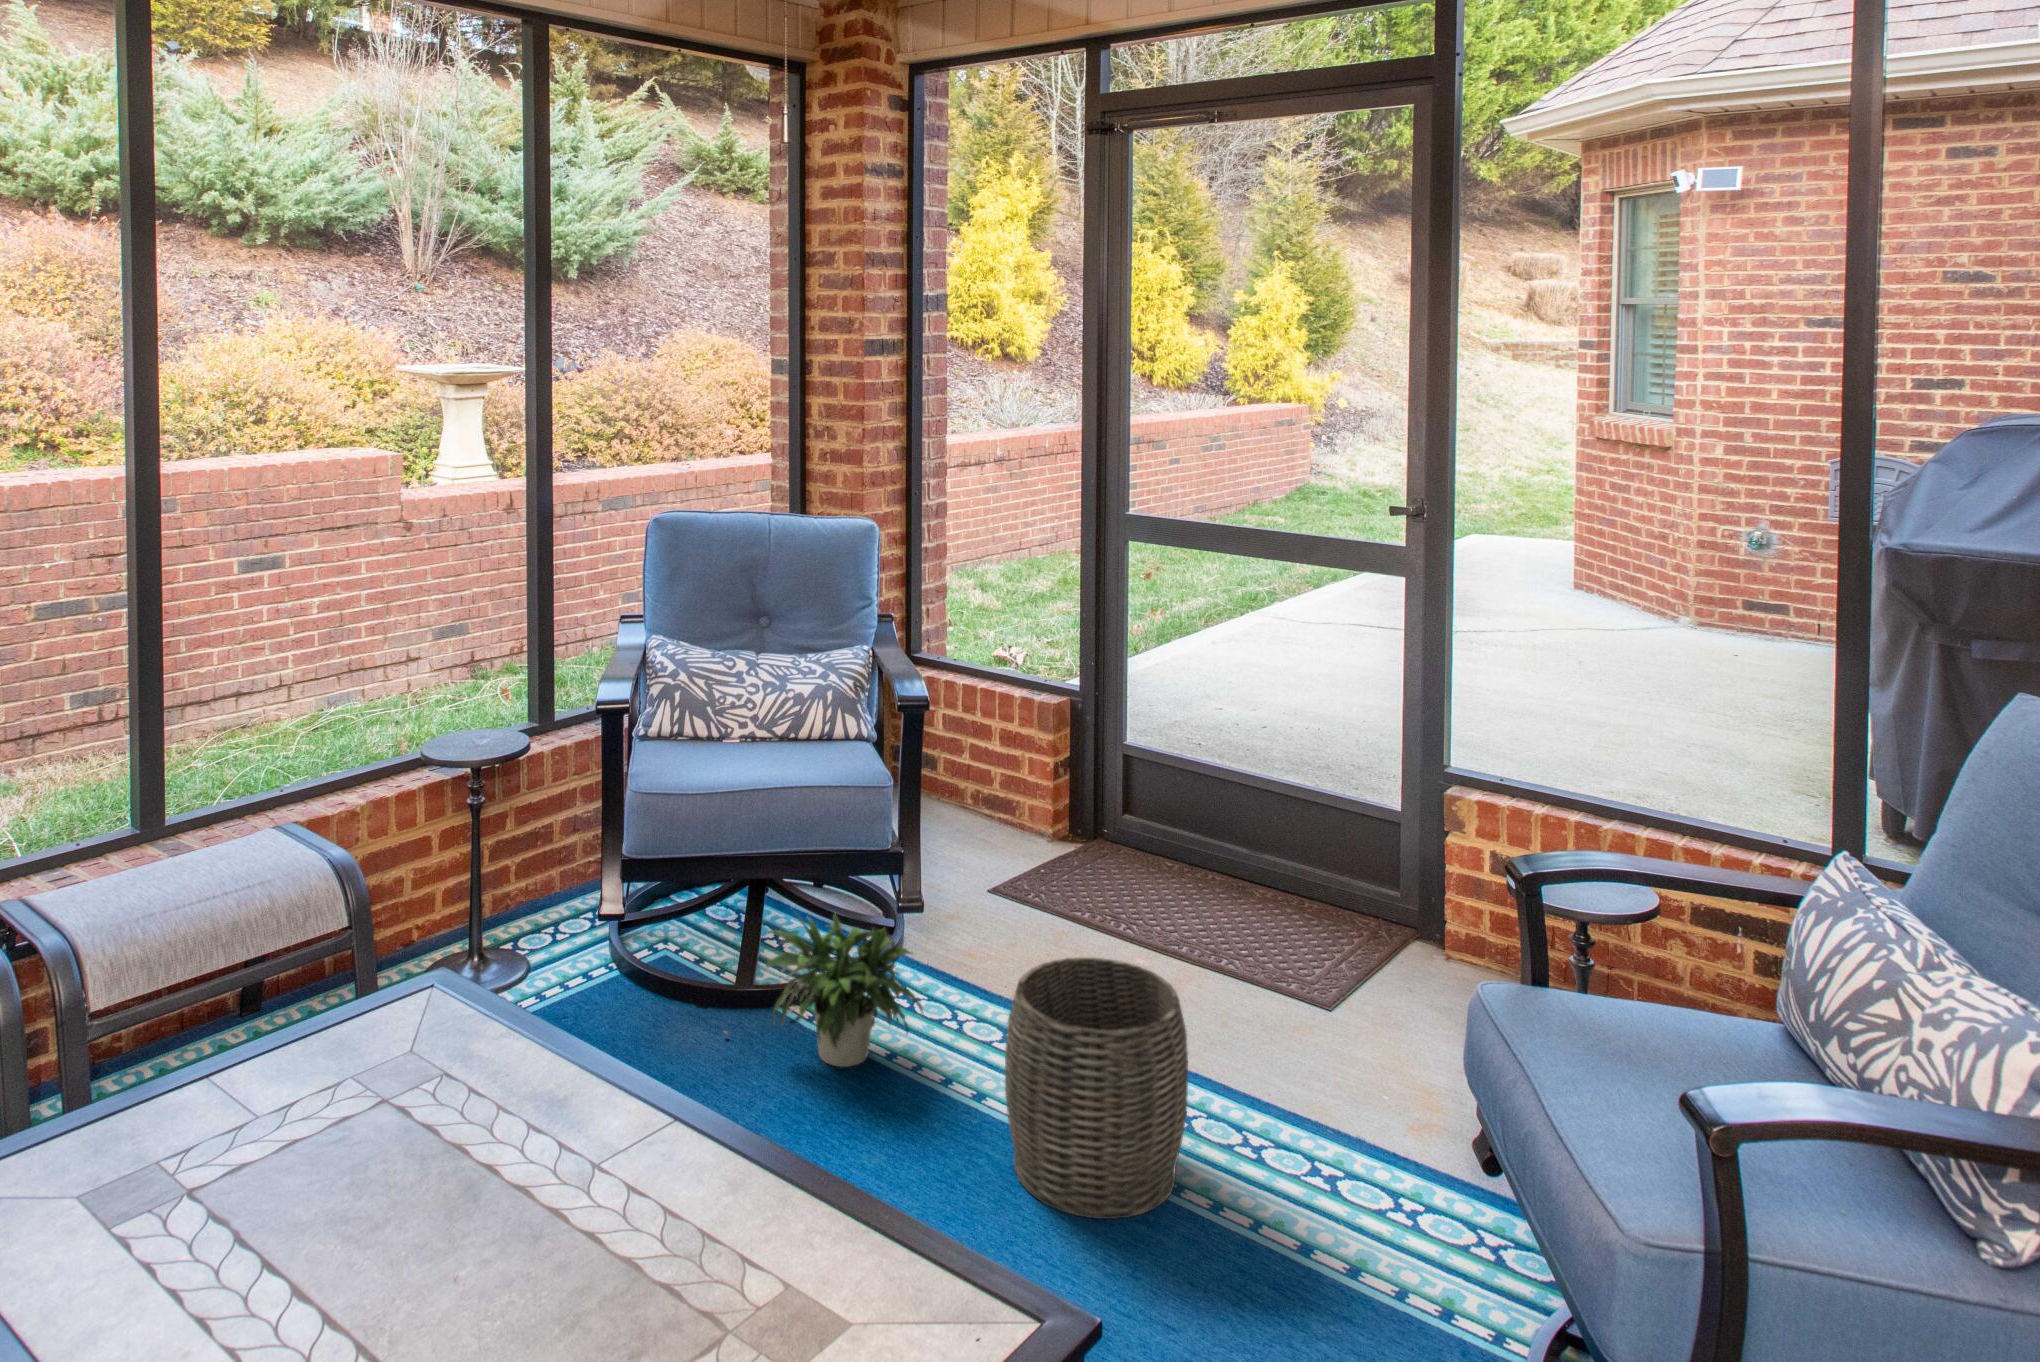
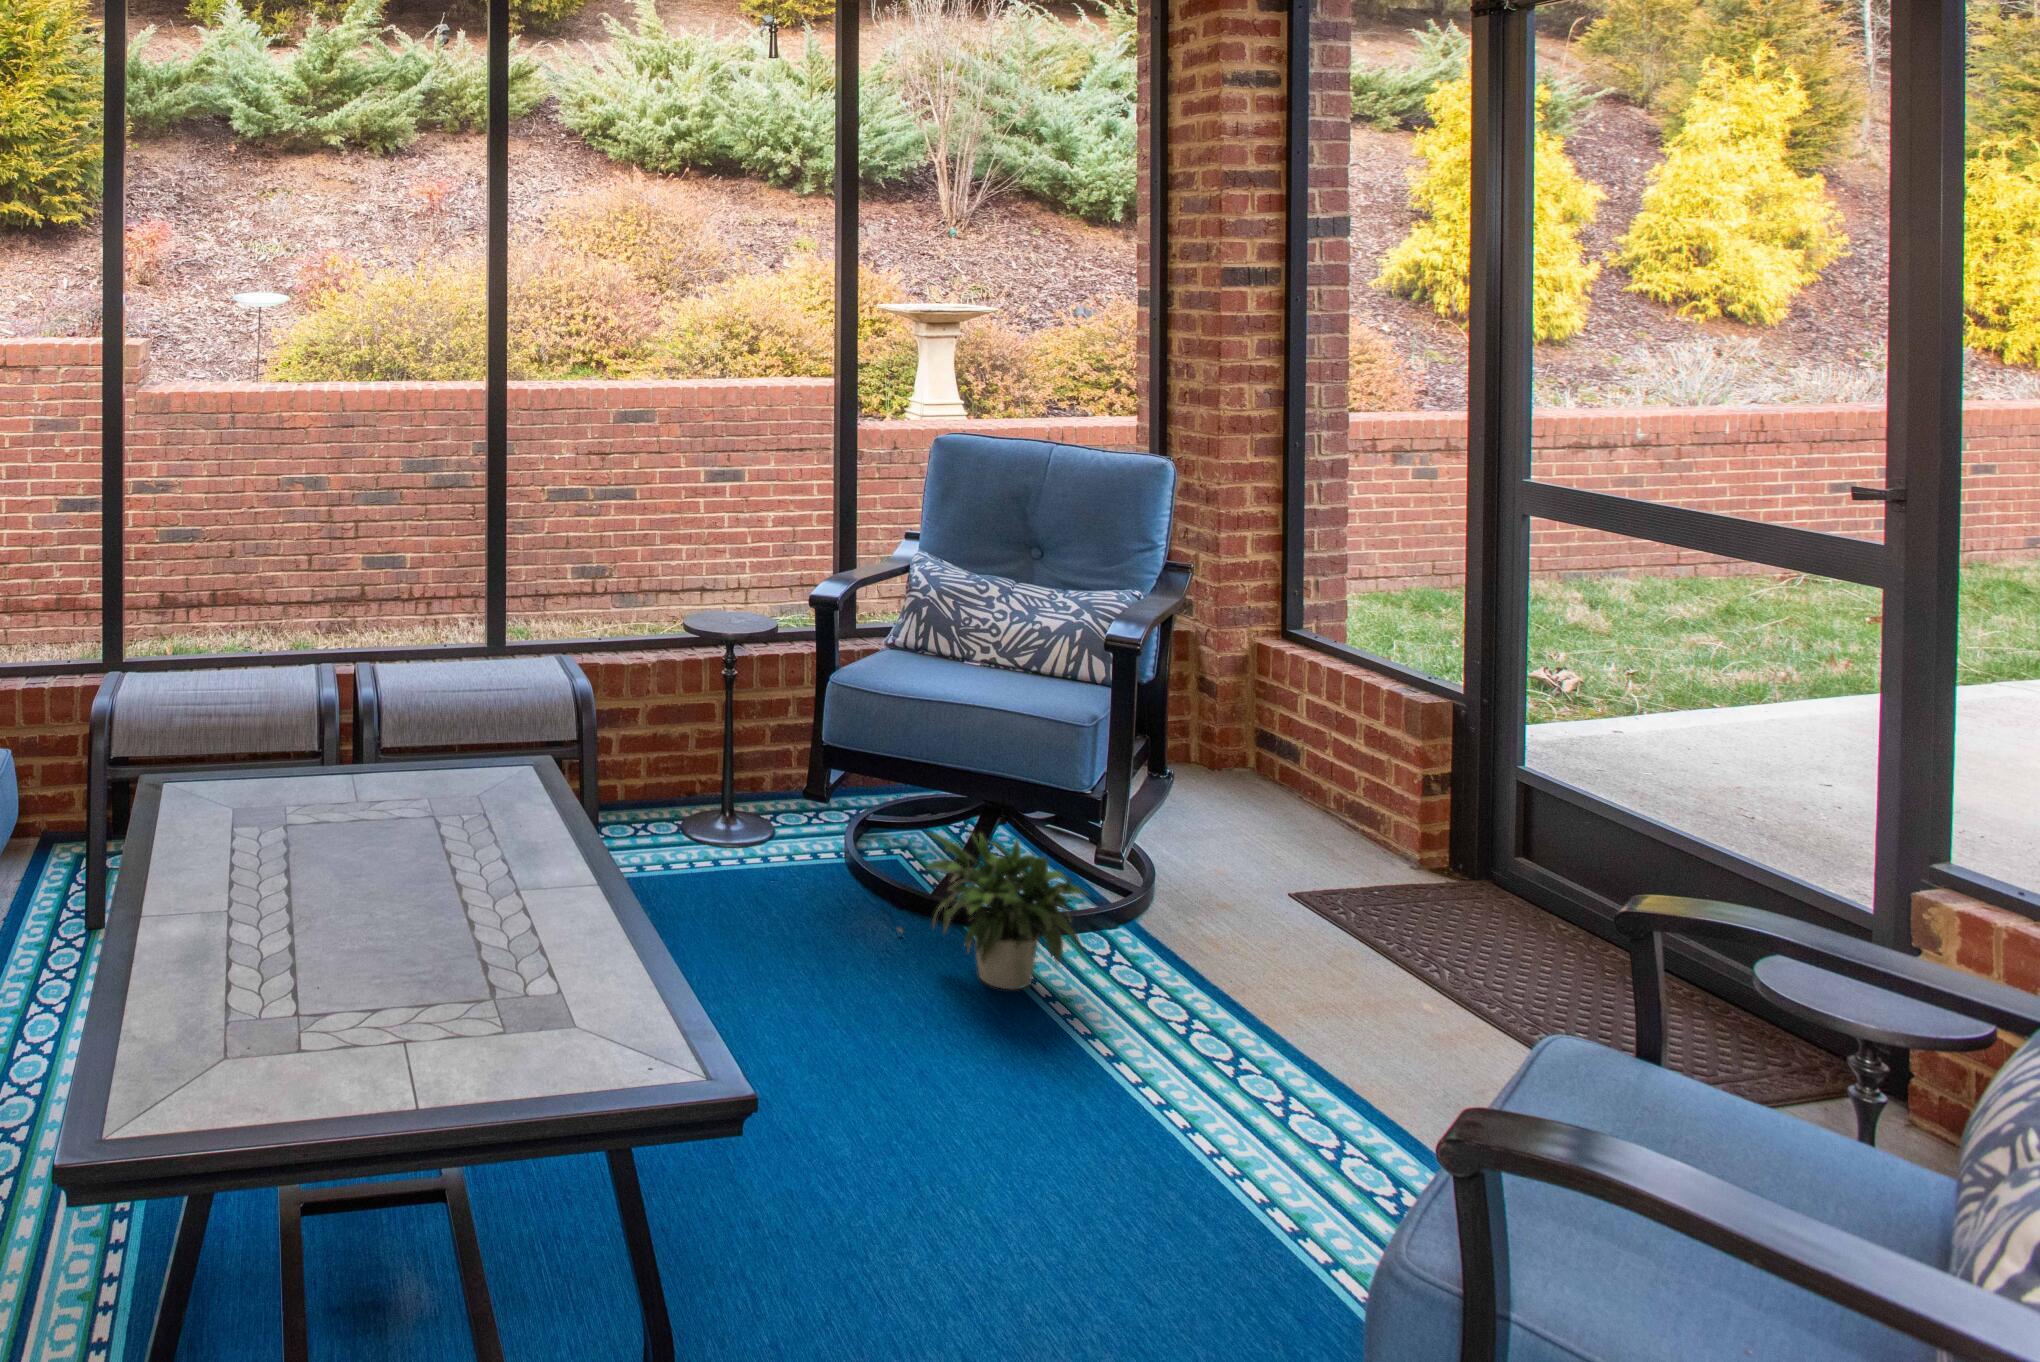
woven basket: present [1005,957,1188,1219] -> none [1094,912,1314,1195]

